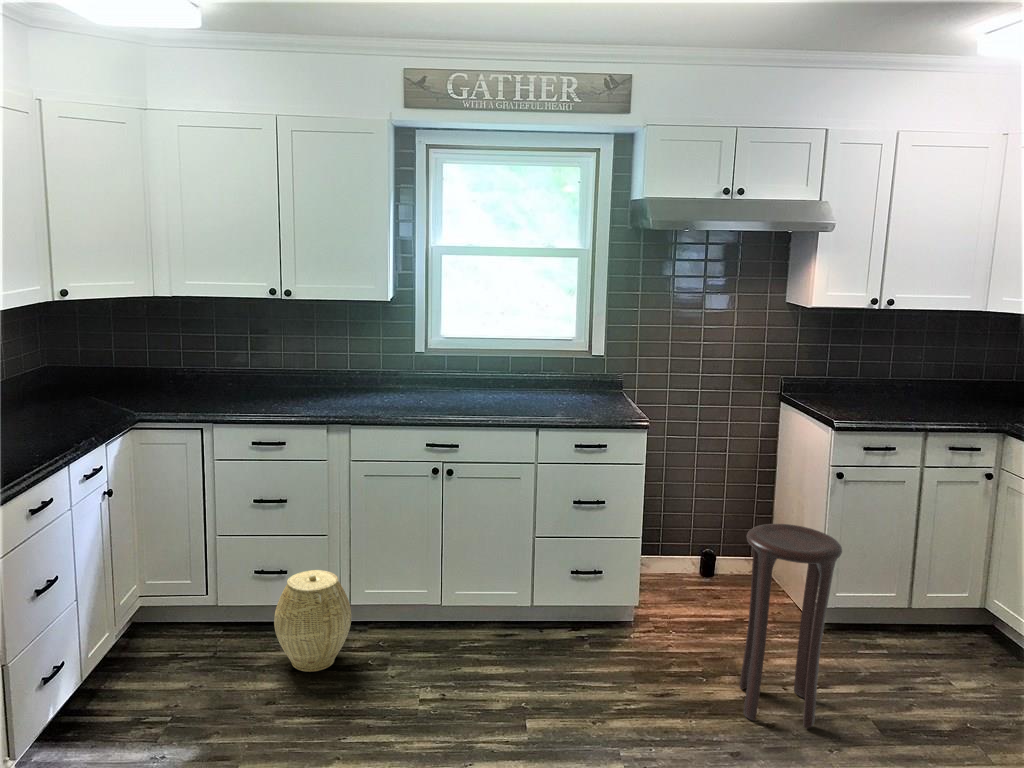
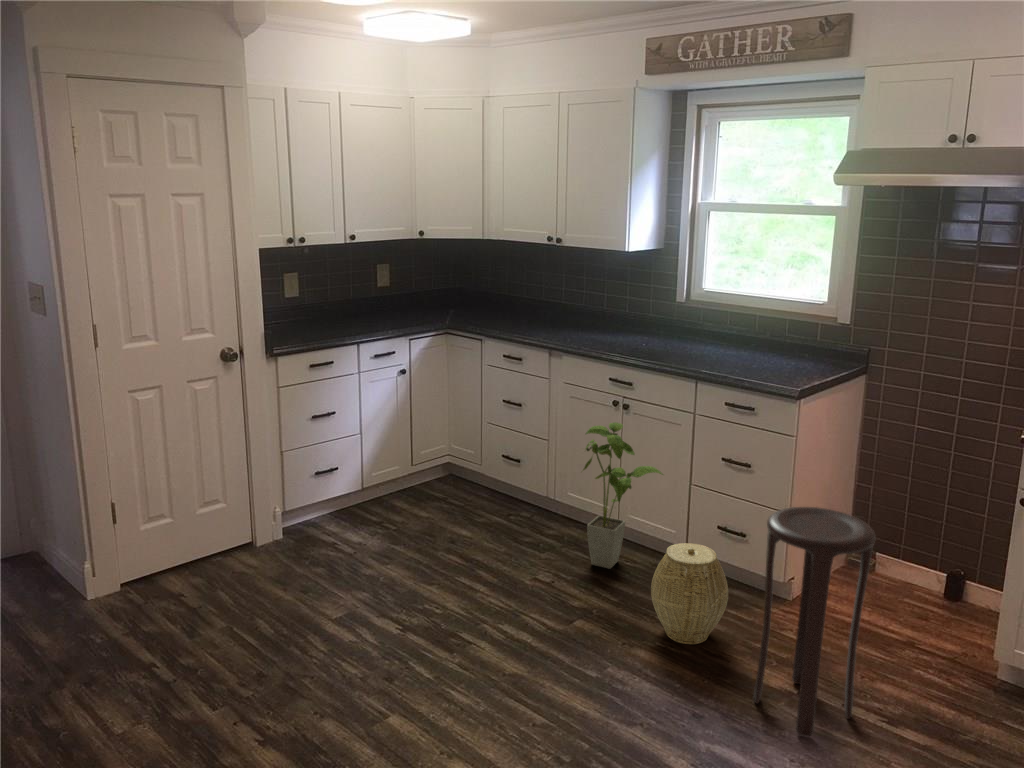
house plant: none [433,494,519,662] -> present [583,422,663,569]
woven basket: present [274,570,351,672] -> present [651,543,728,644]

